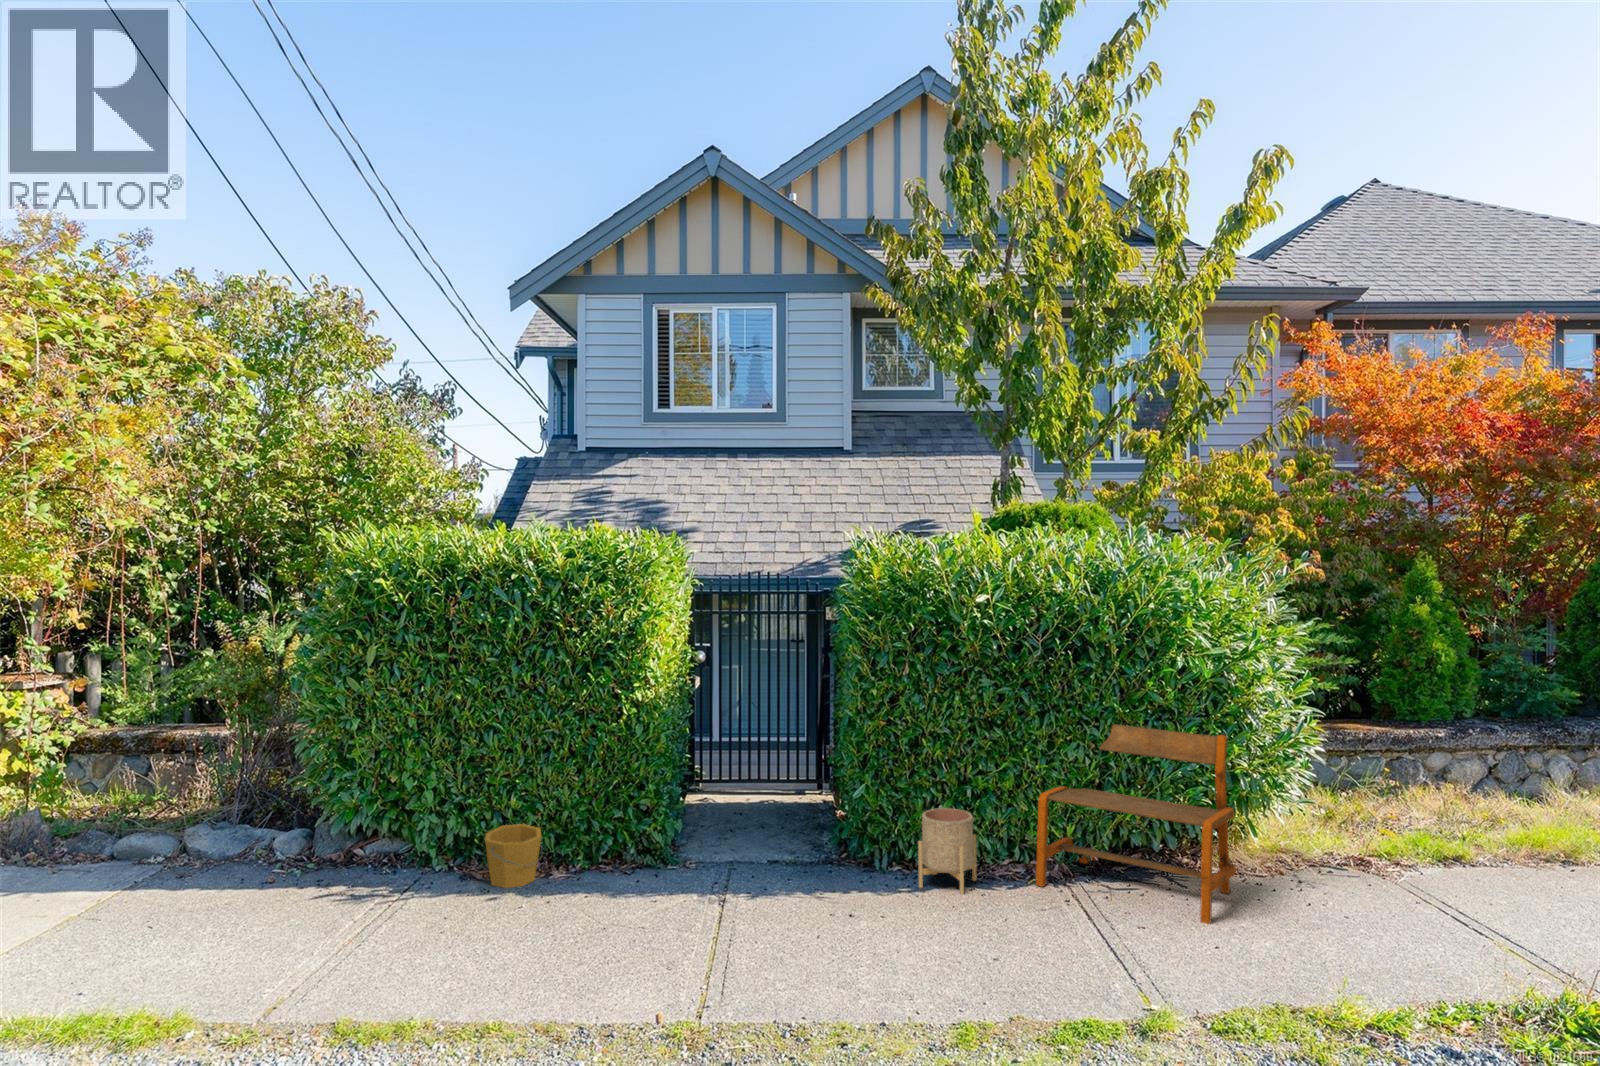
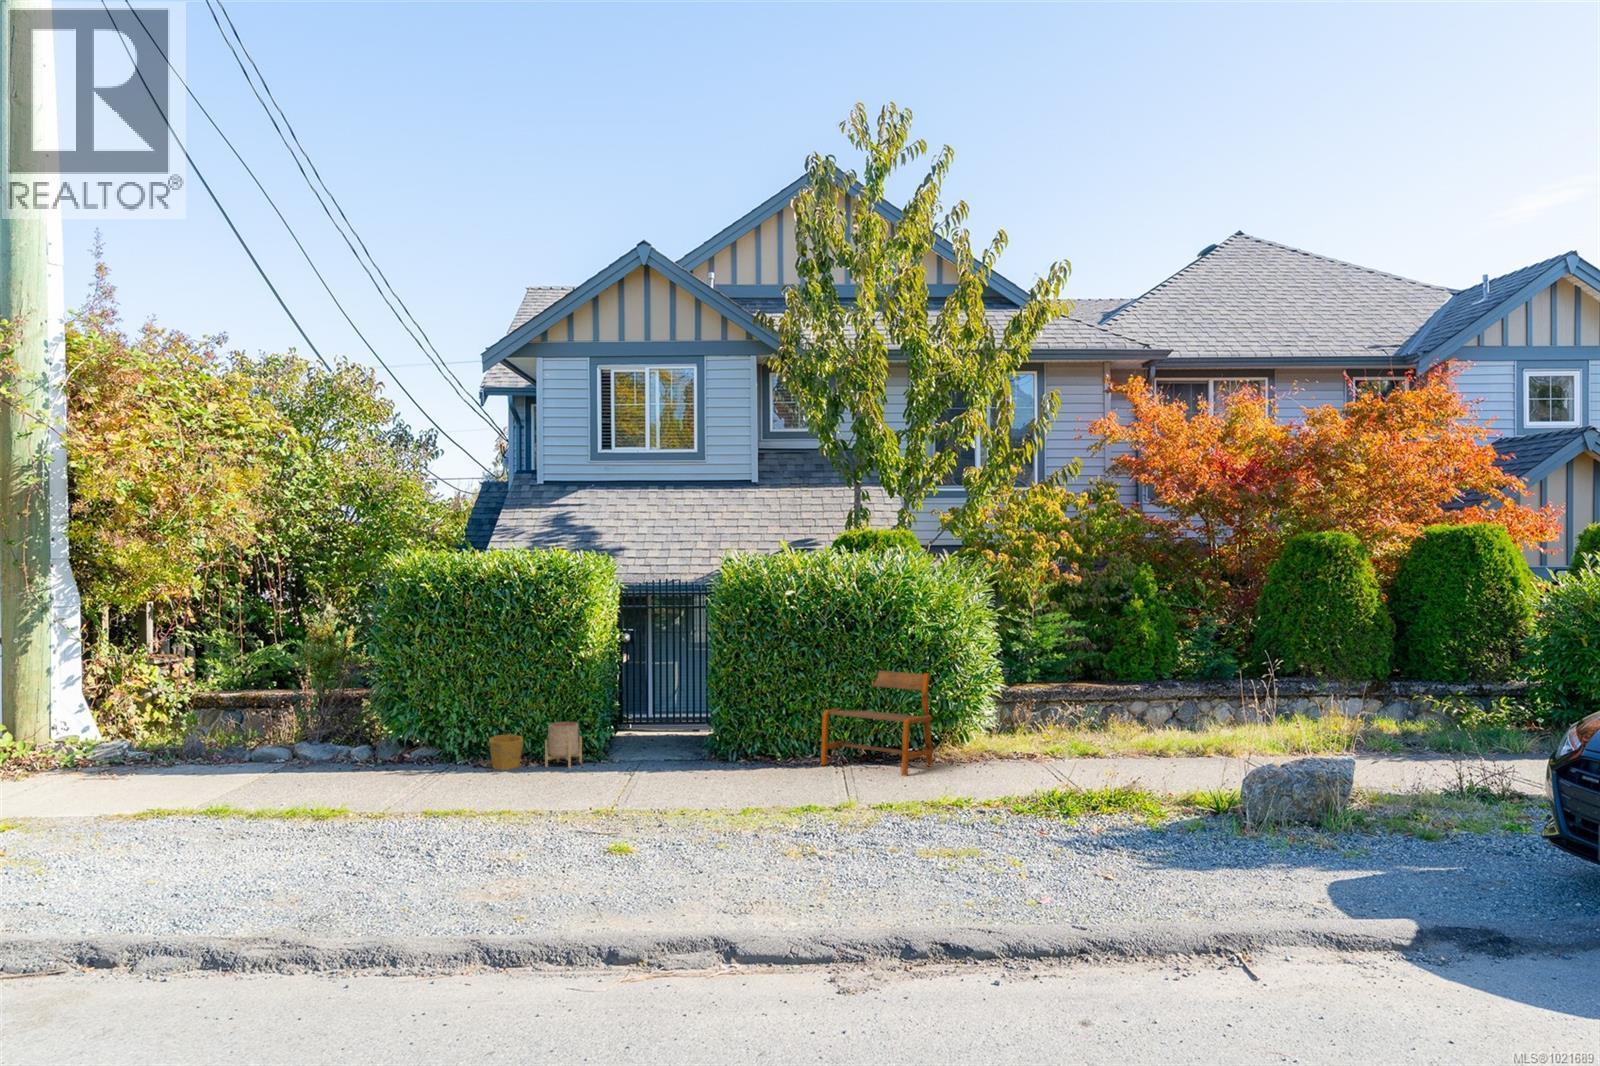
planter: present [918,808,976,895] -> present [545,722,582,768]

